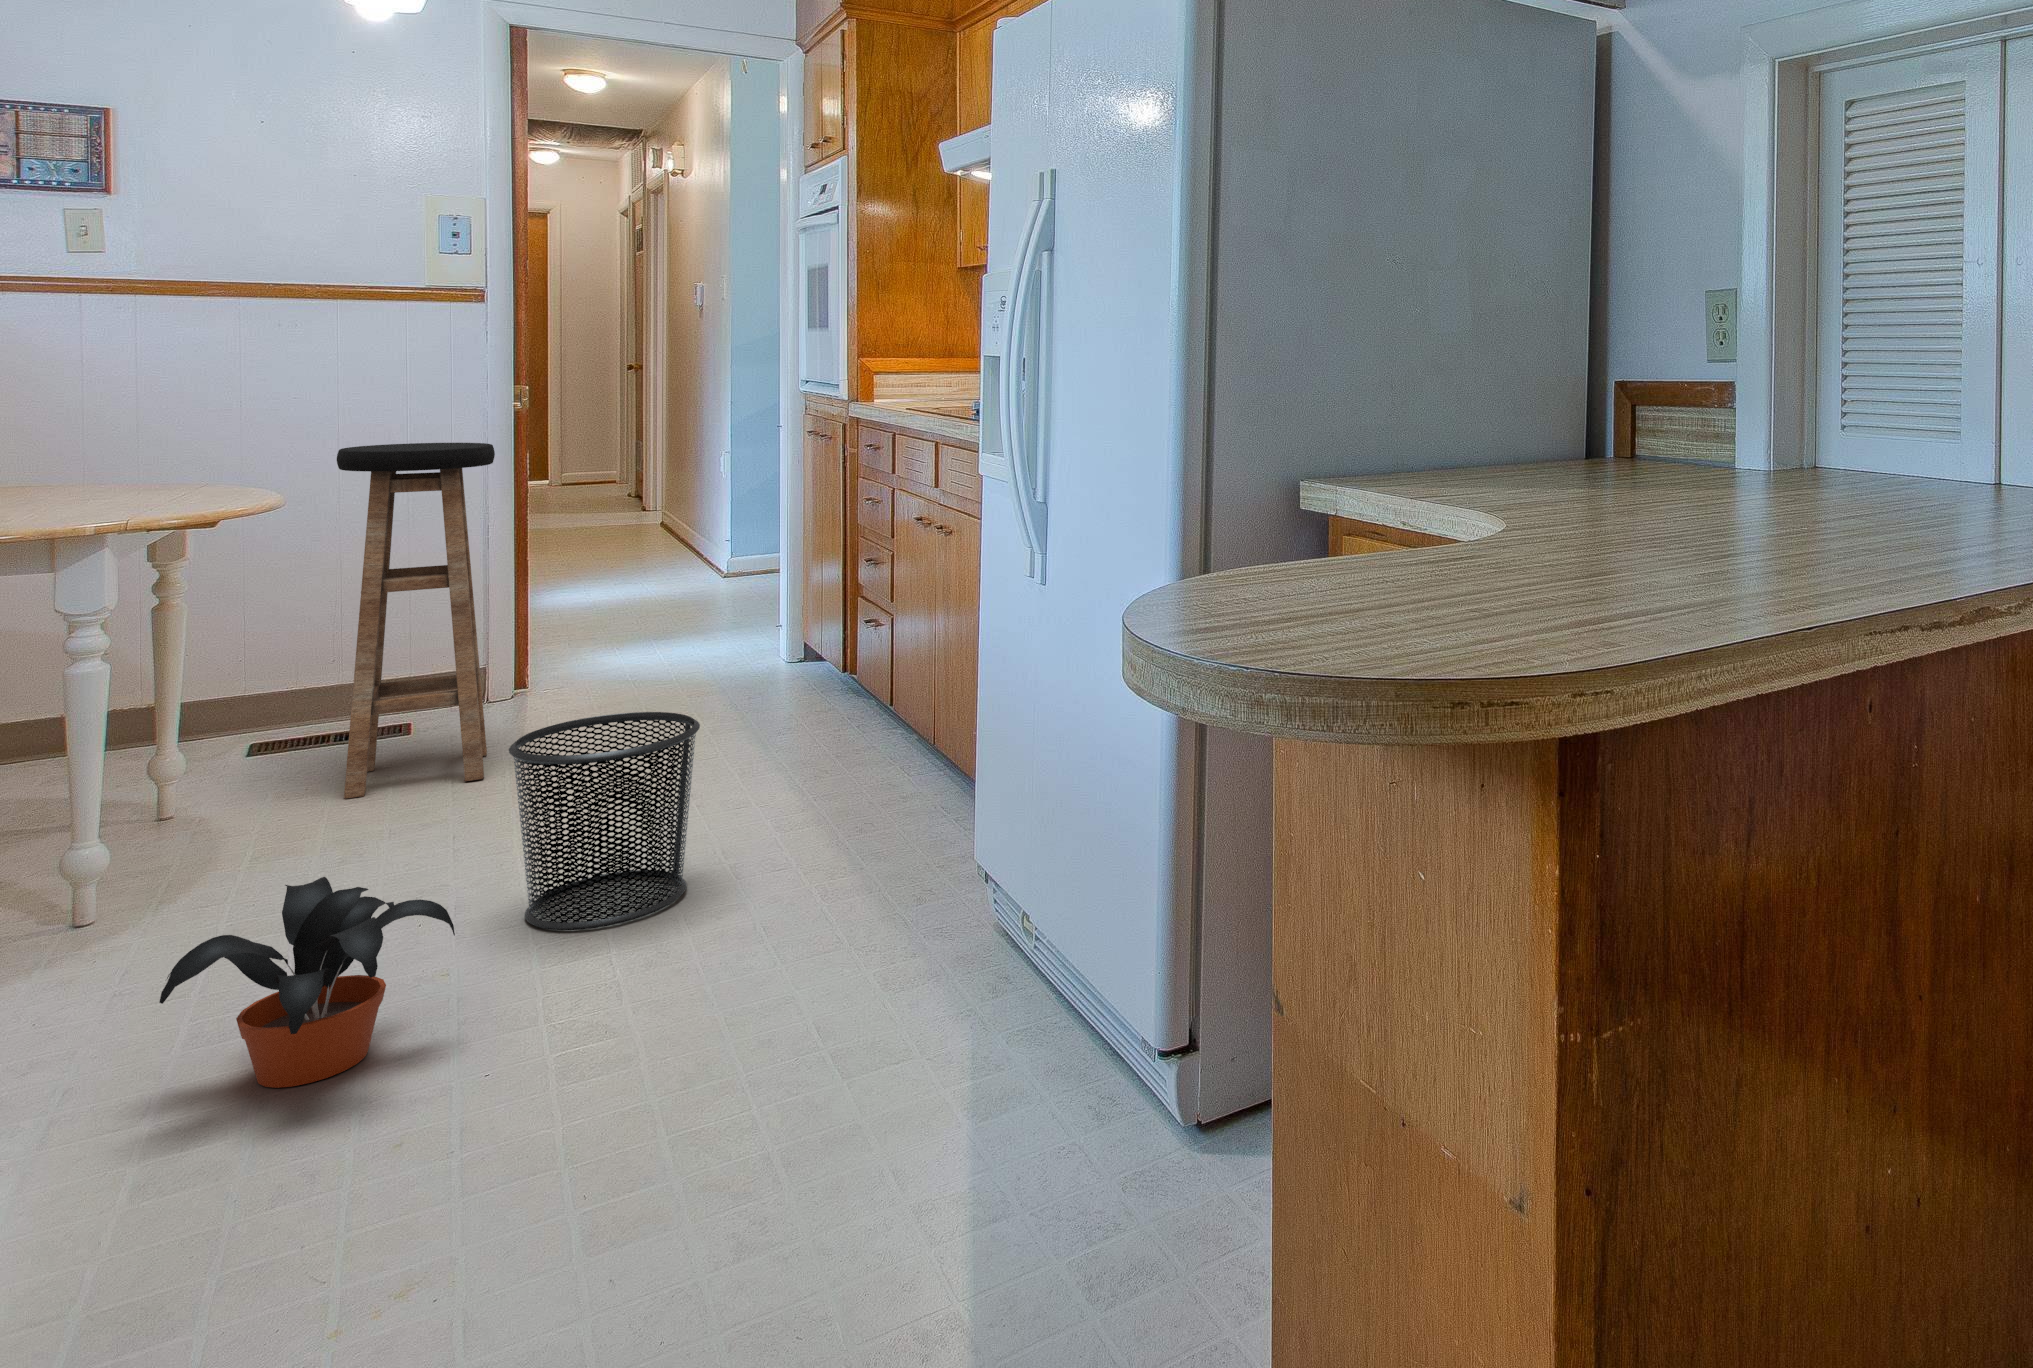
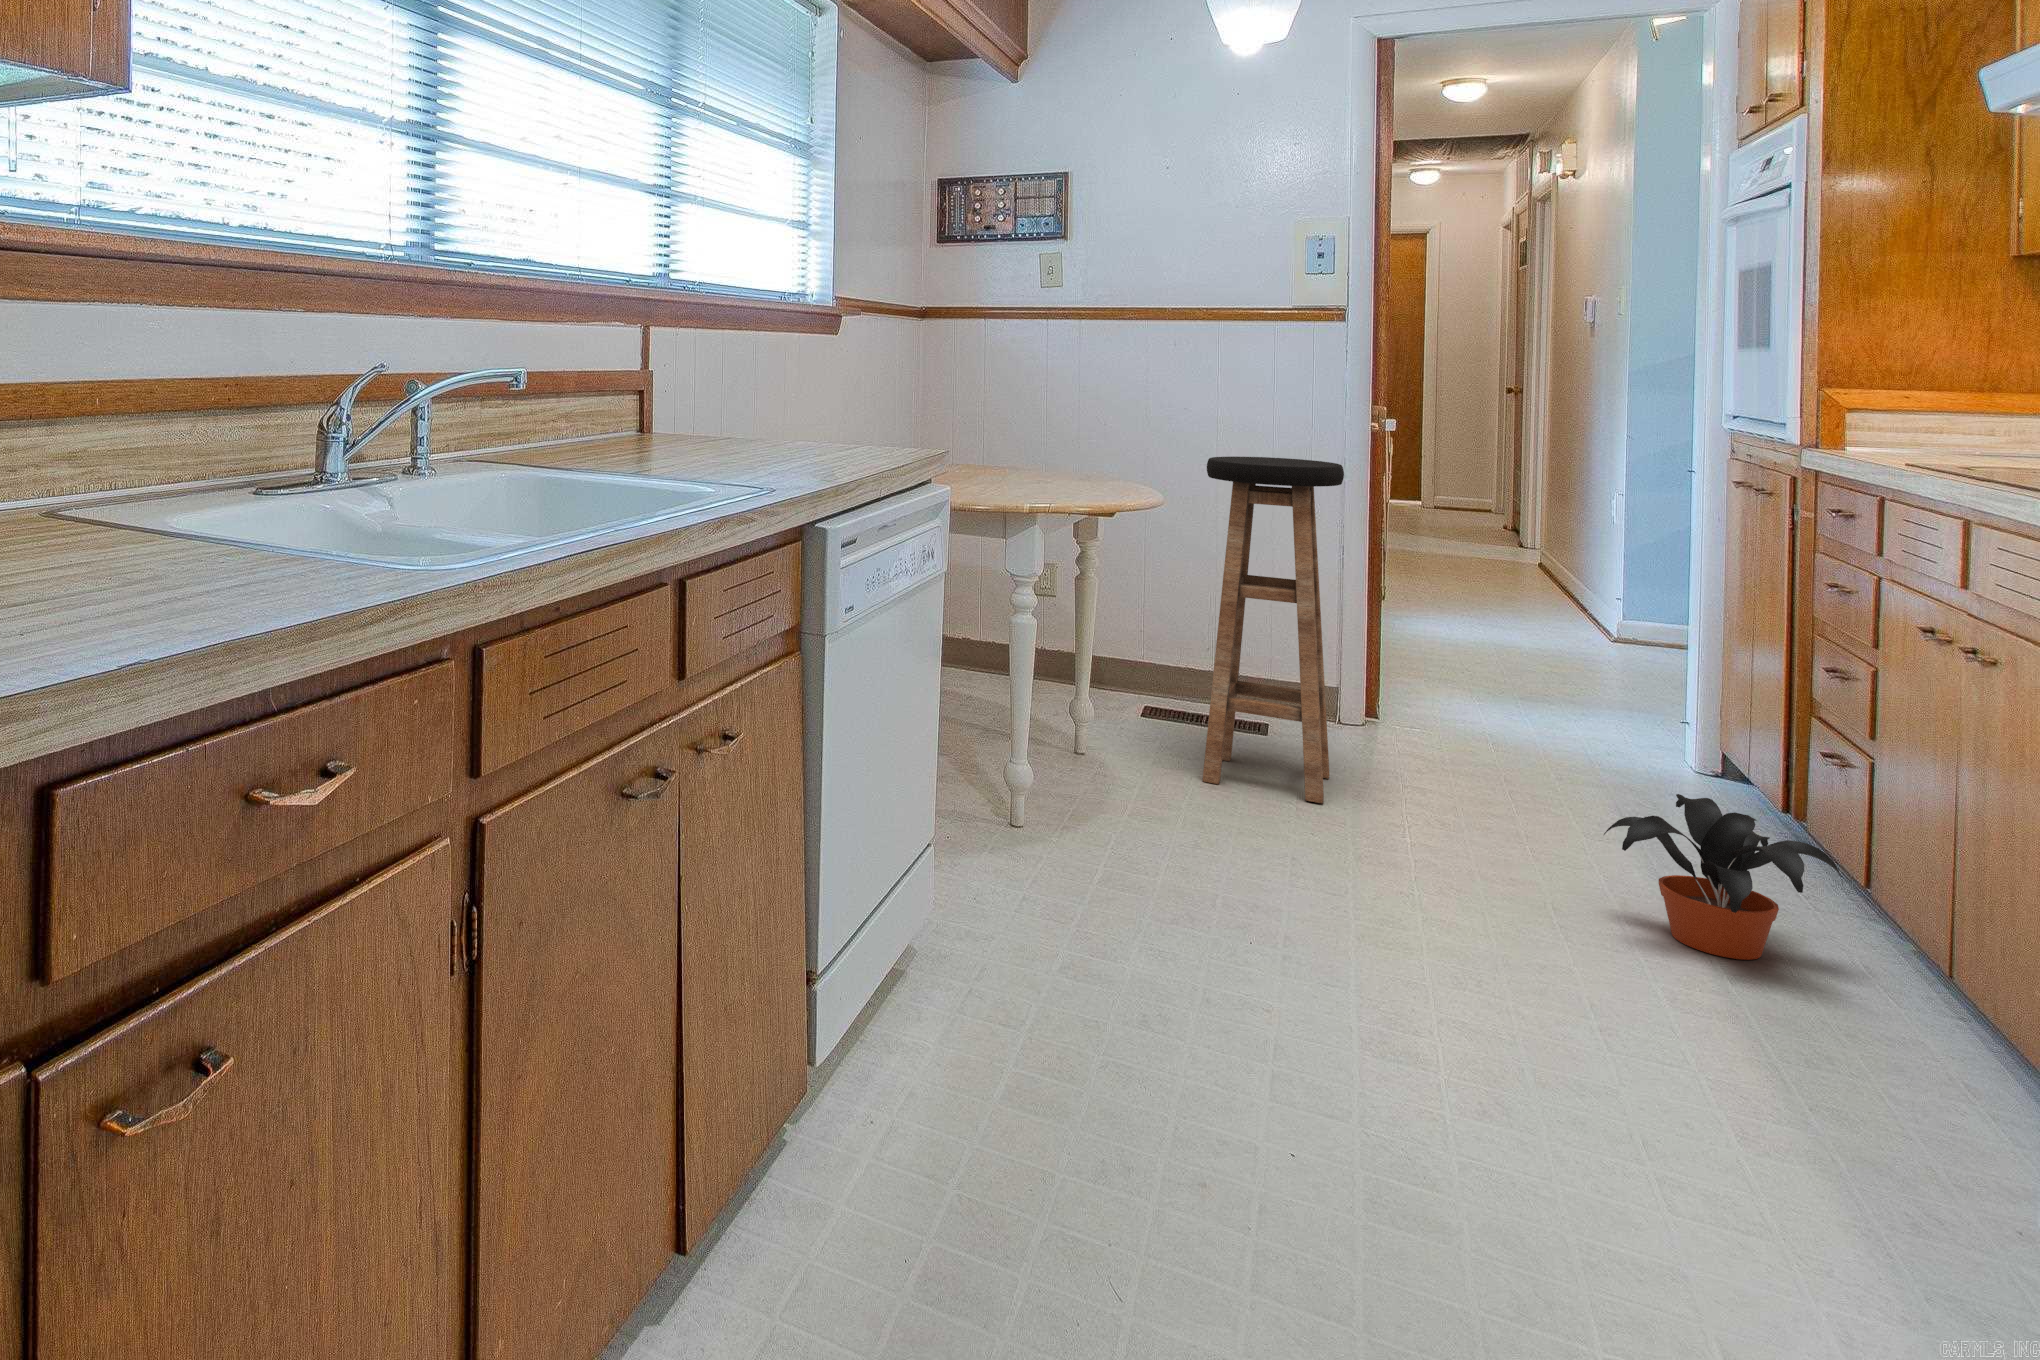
waste bin: present [509,712,700,930] -> none [1332,783,1557,1049]
potted plant: present [160,877,455,1088] -> present [1604,794,1843,960]

